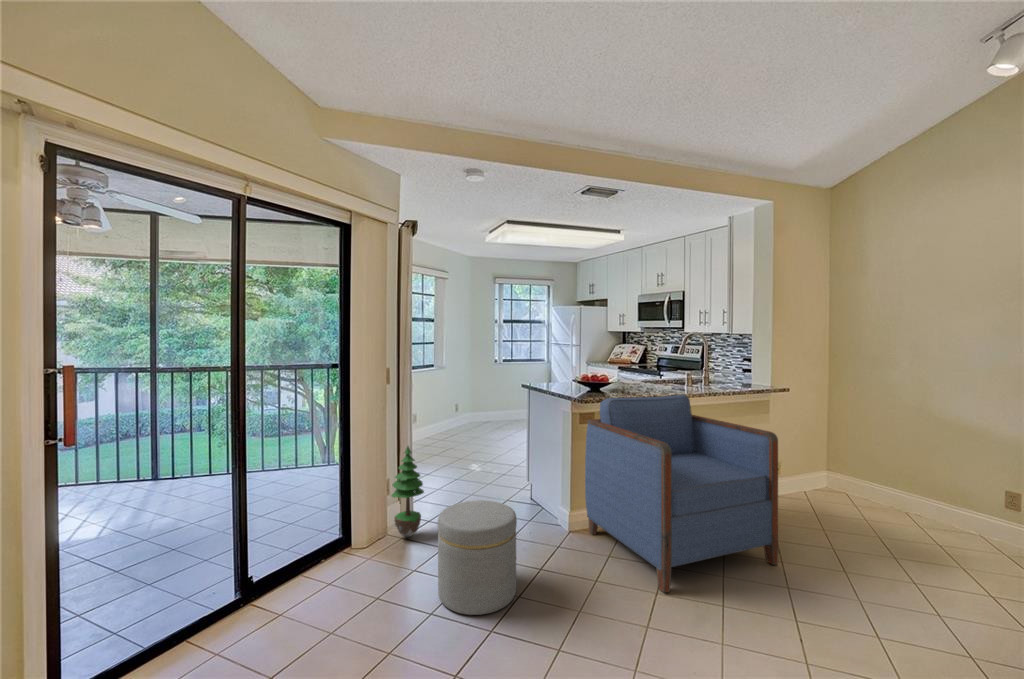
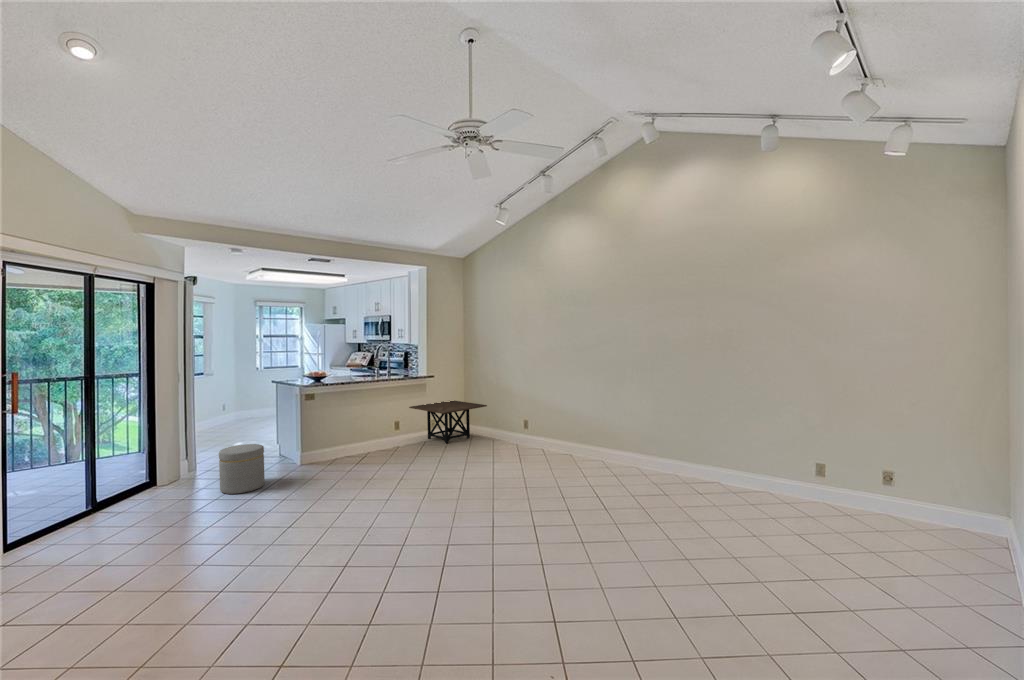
armchair: present [585,395,778,593] -> none [309,384,402,474]
side table: none [748,434,935,529] -> present [409,401,487,443]
potted tree: present [391,446,424,538] -> none [182,423,206,478]

